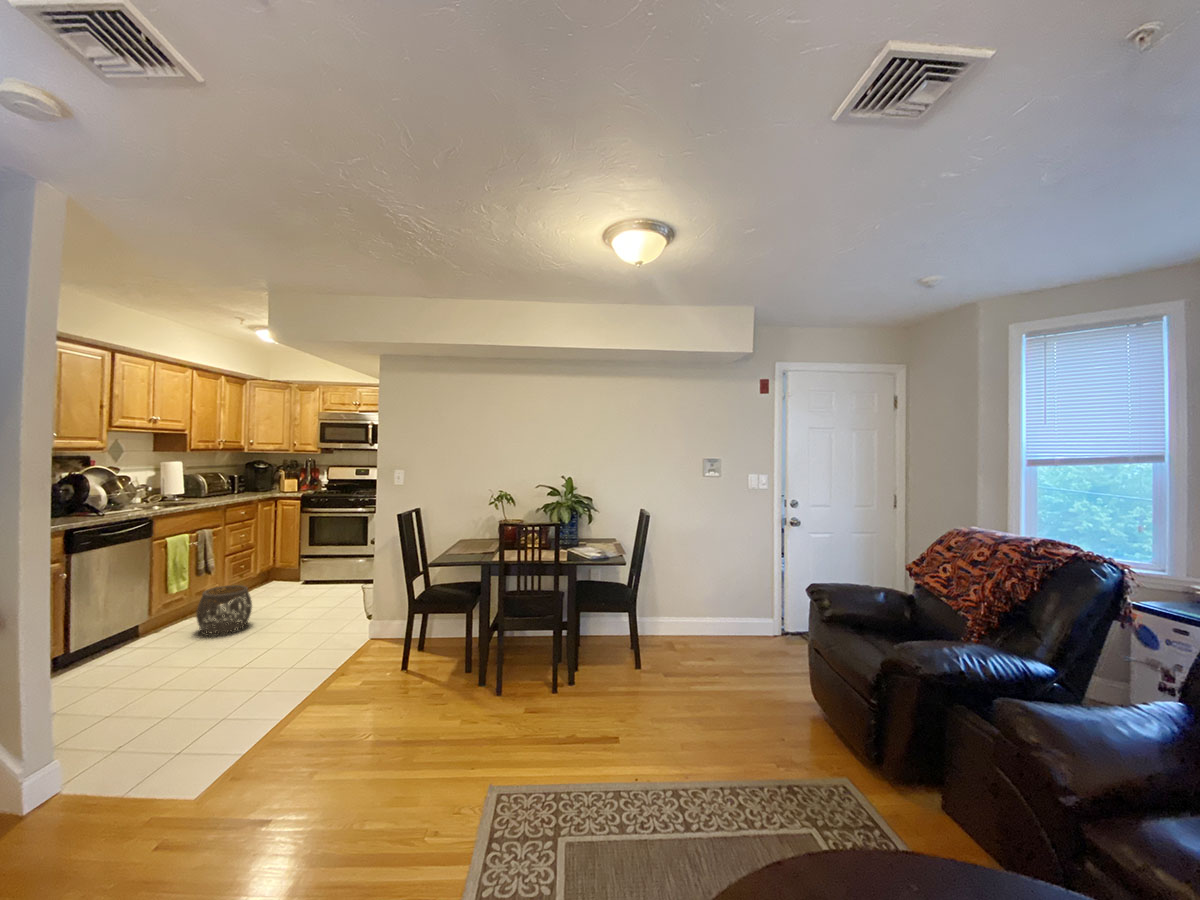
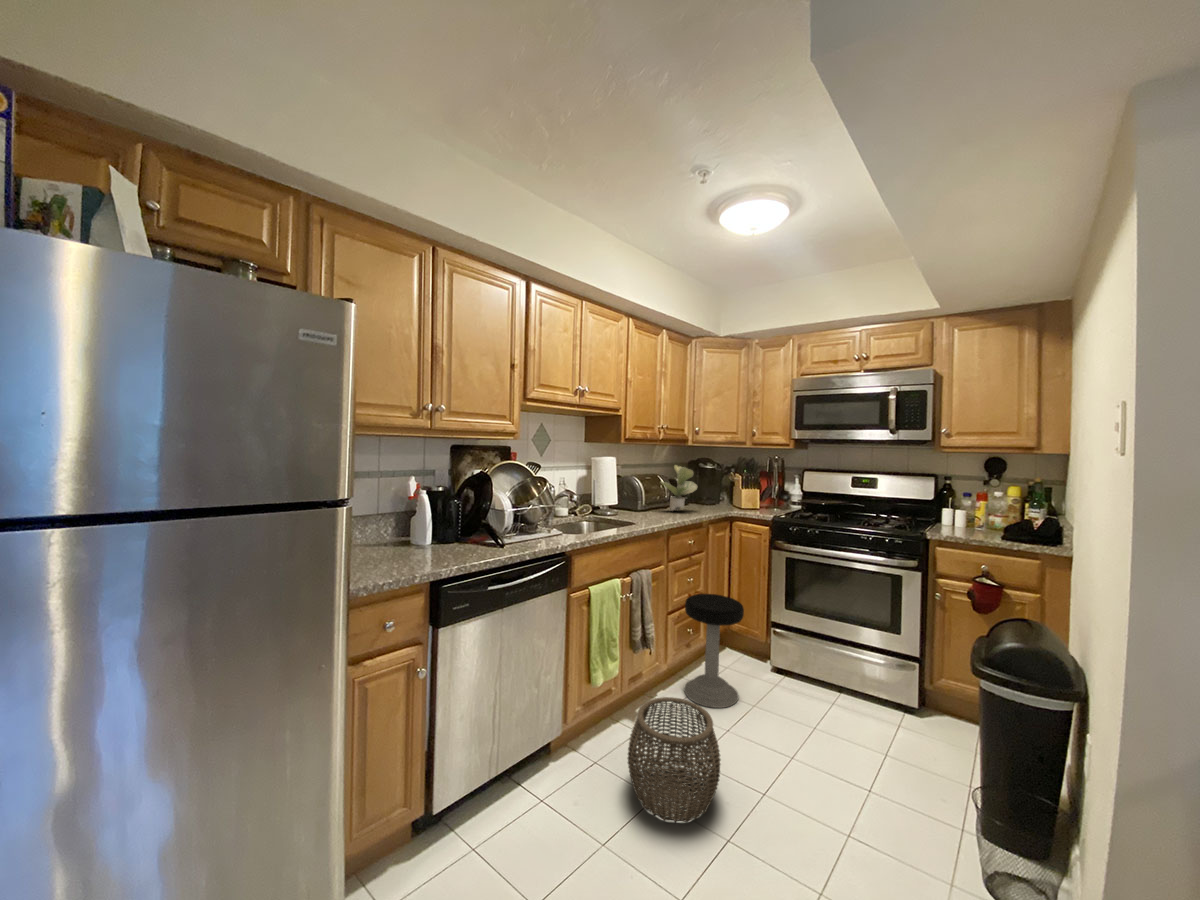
potted plant: none [220,466,250,496] -> present [661,465,697,511]
stool: none [237,543,278,603] -> present [684,594,744,708]

